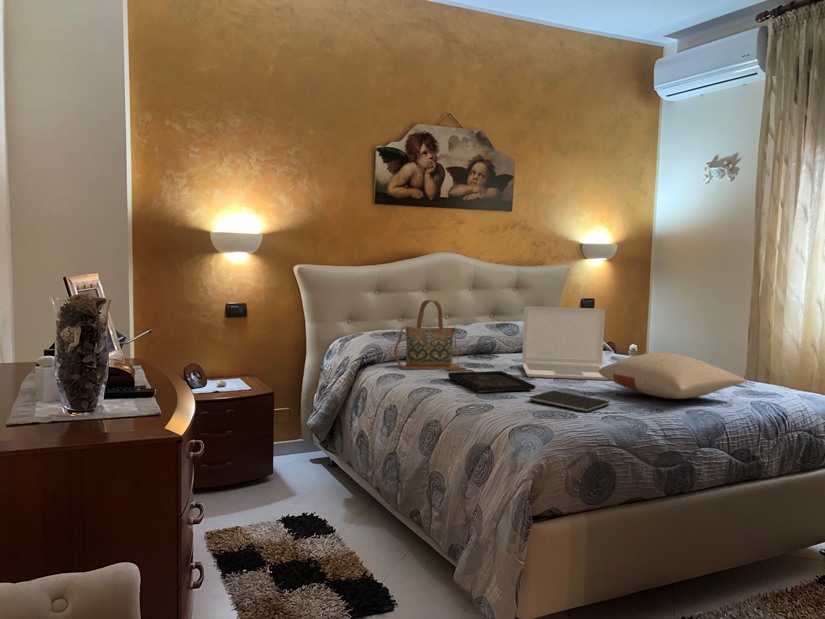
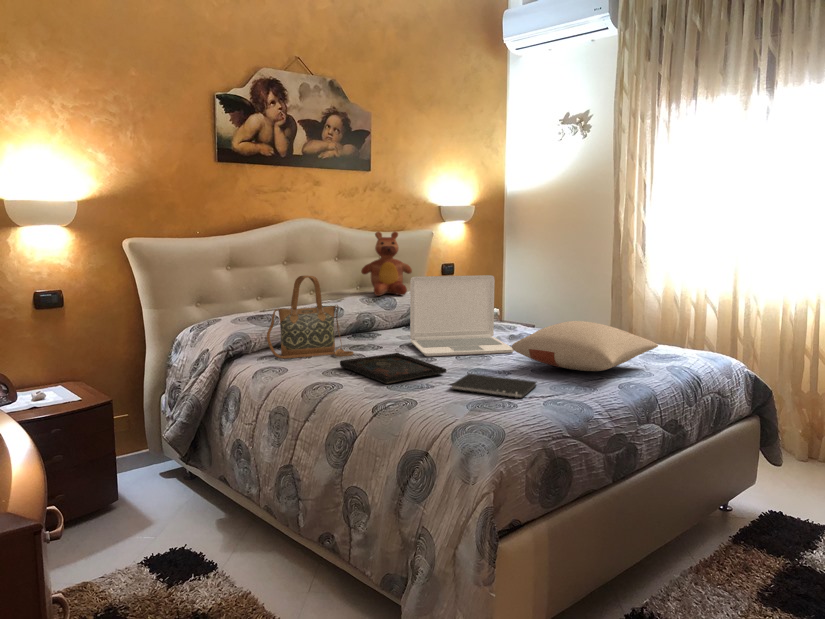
teddy bear: none [494,266,542,325] -> present [361,232,412,296]

